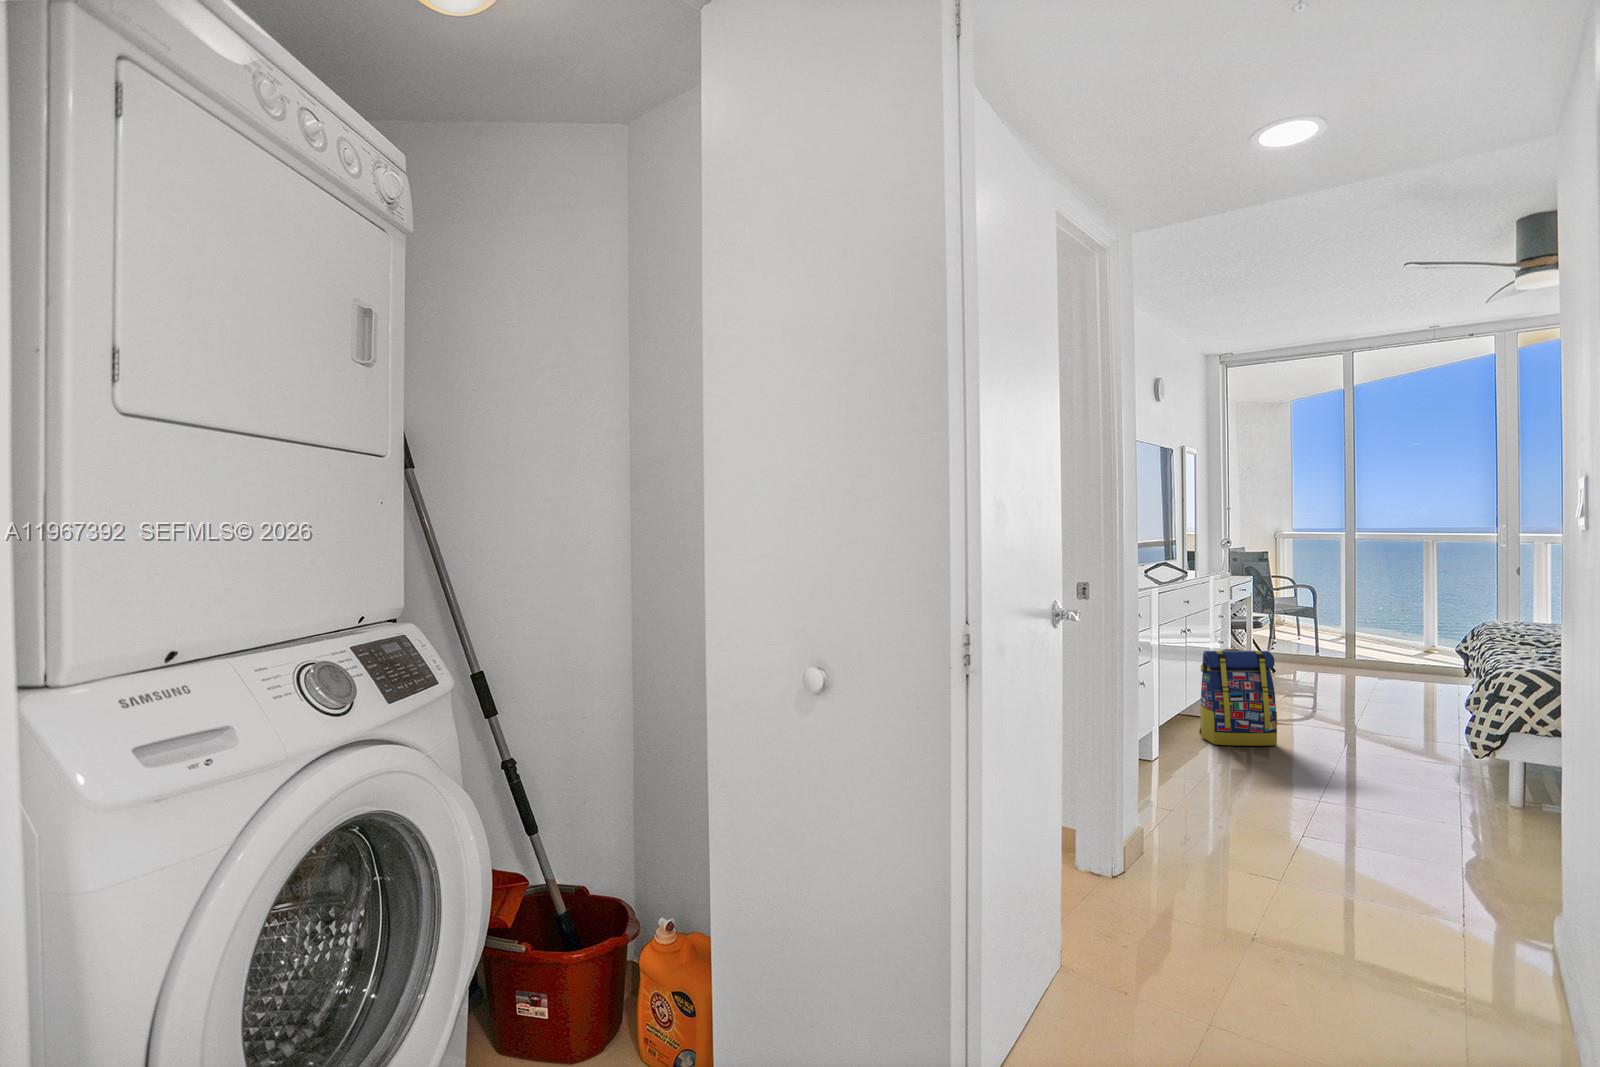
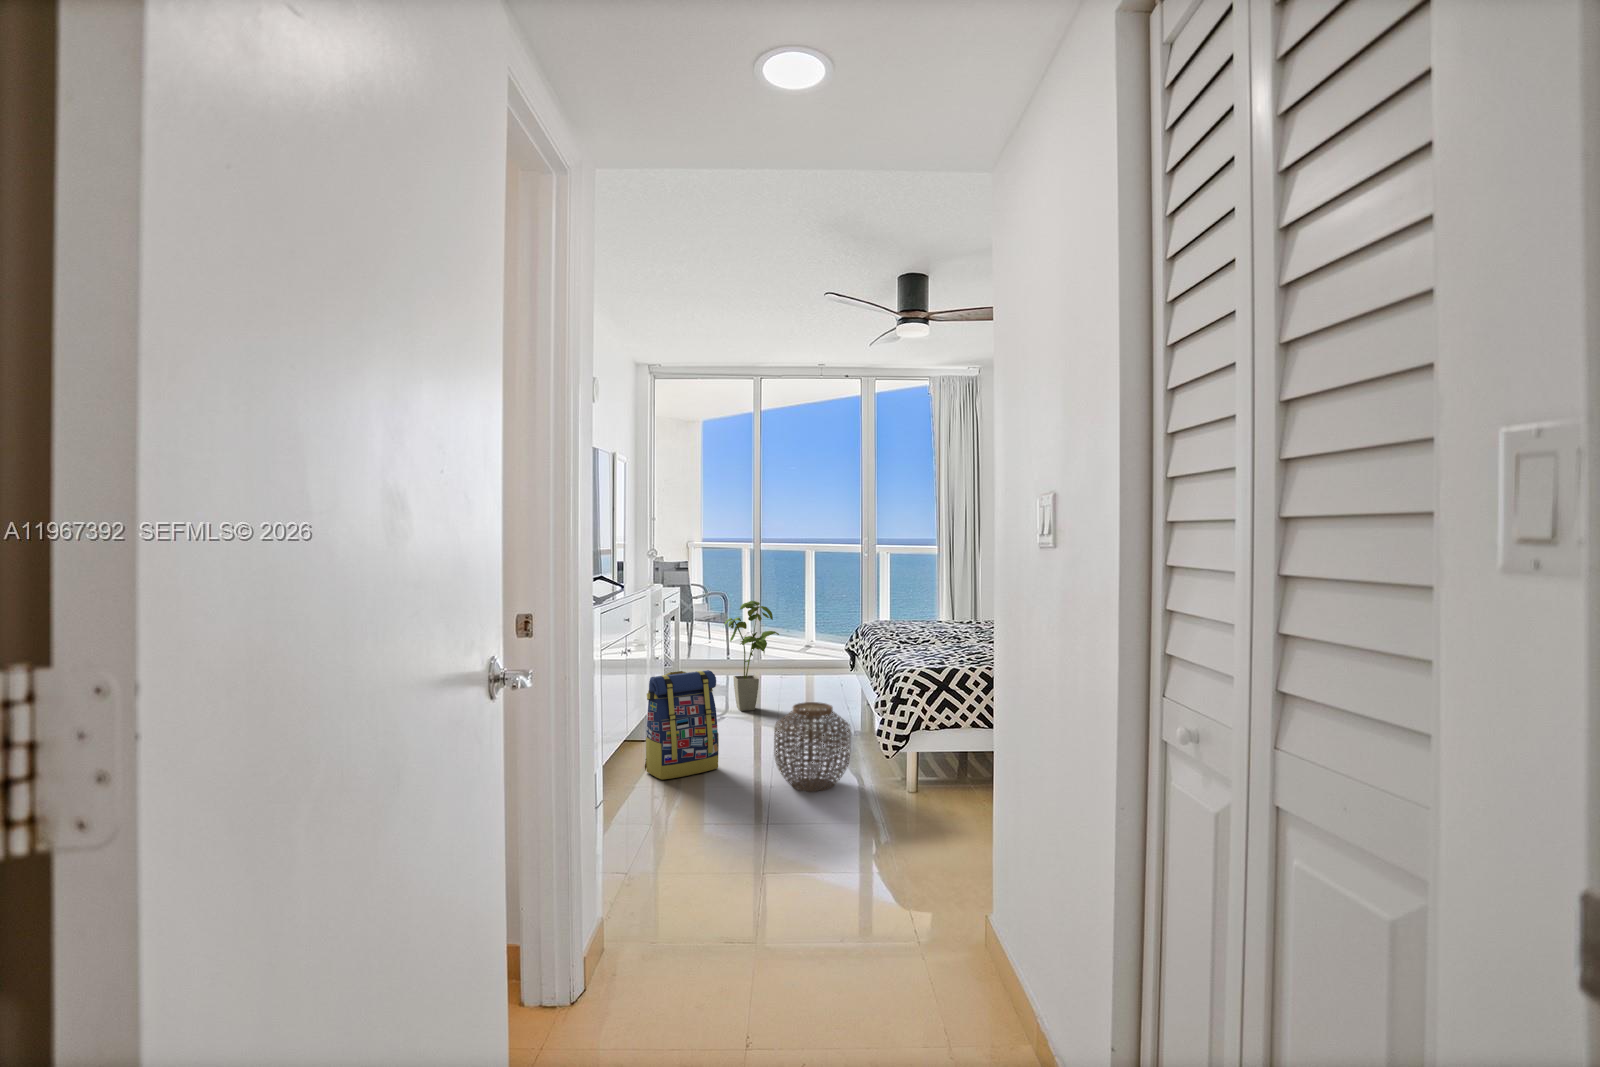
house plant: none [1298,591,1370,705] -> present [724,601,779,711]
woven basket: none [1336,691,1434,782] -> present [774,702,851,792]

